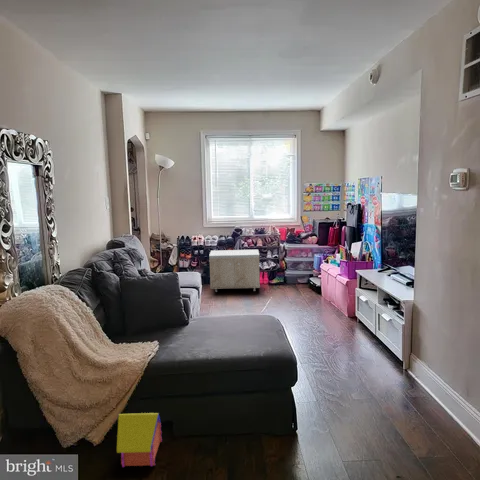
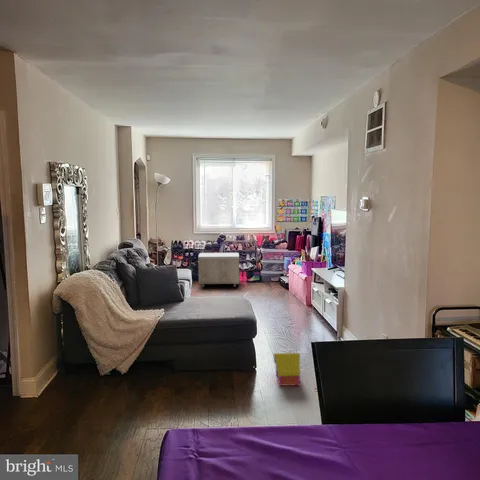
toy house: present [117,413,162,467] -> present [274,353,300,386]

